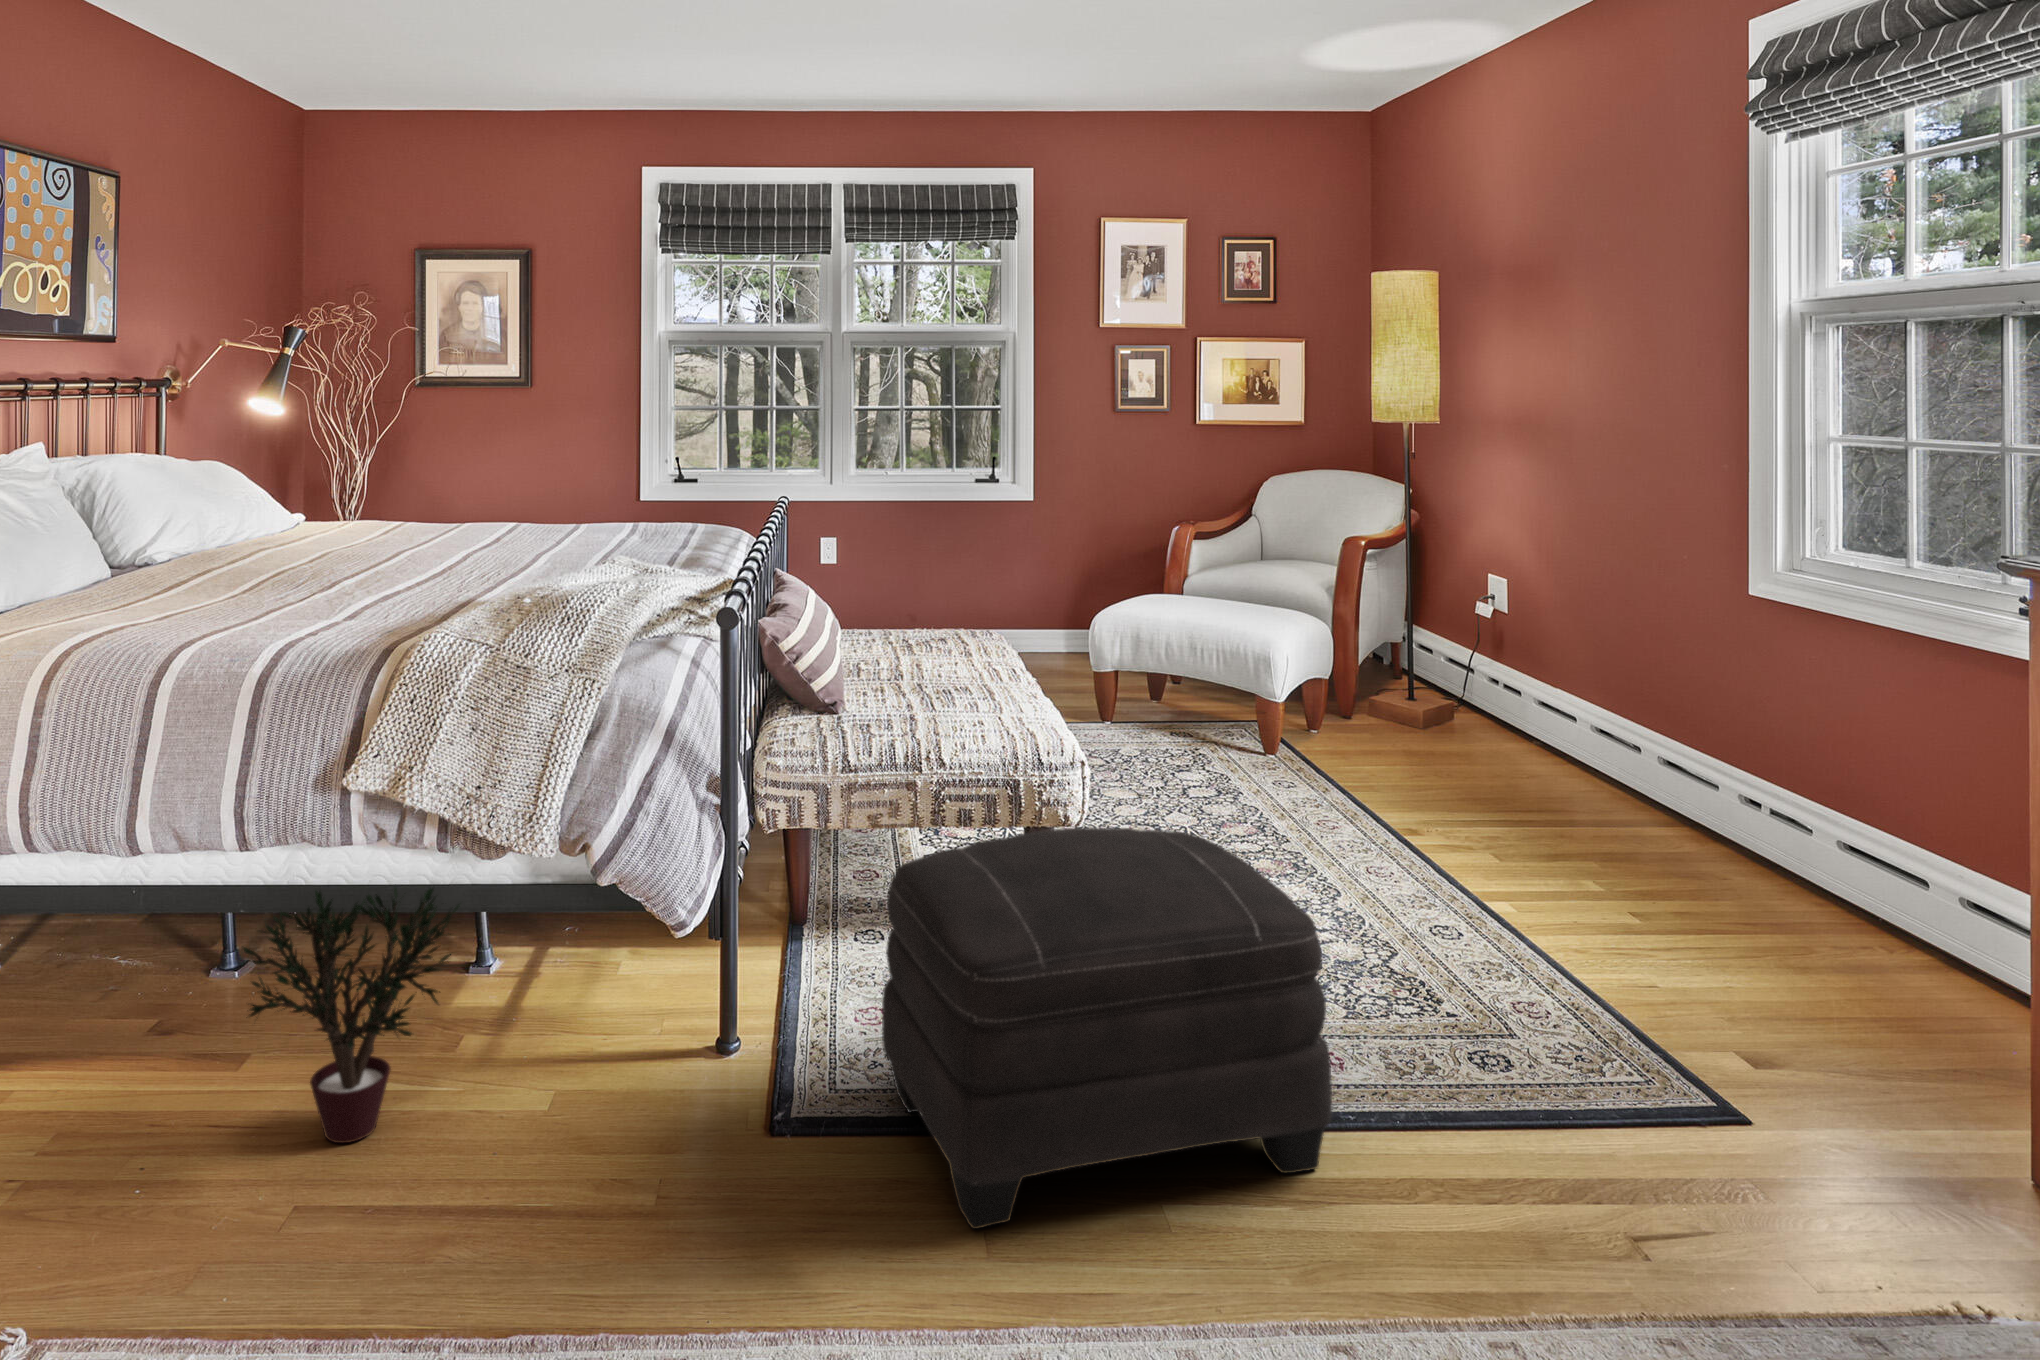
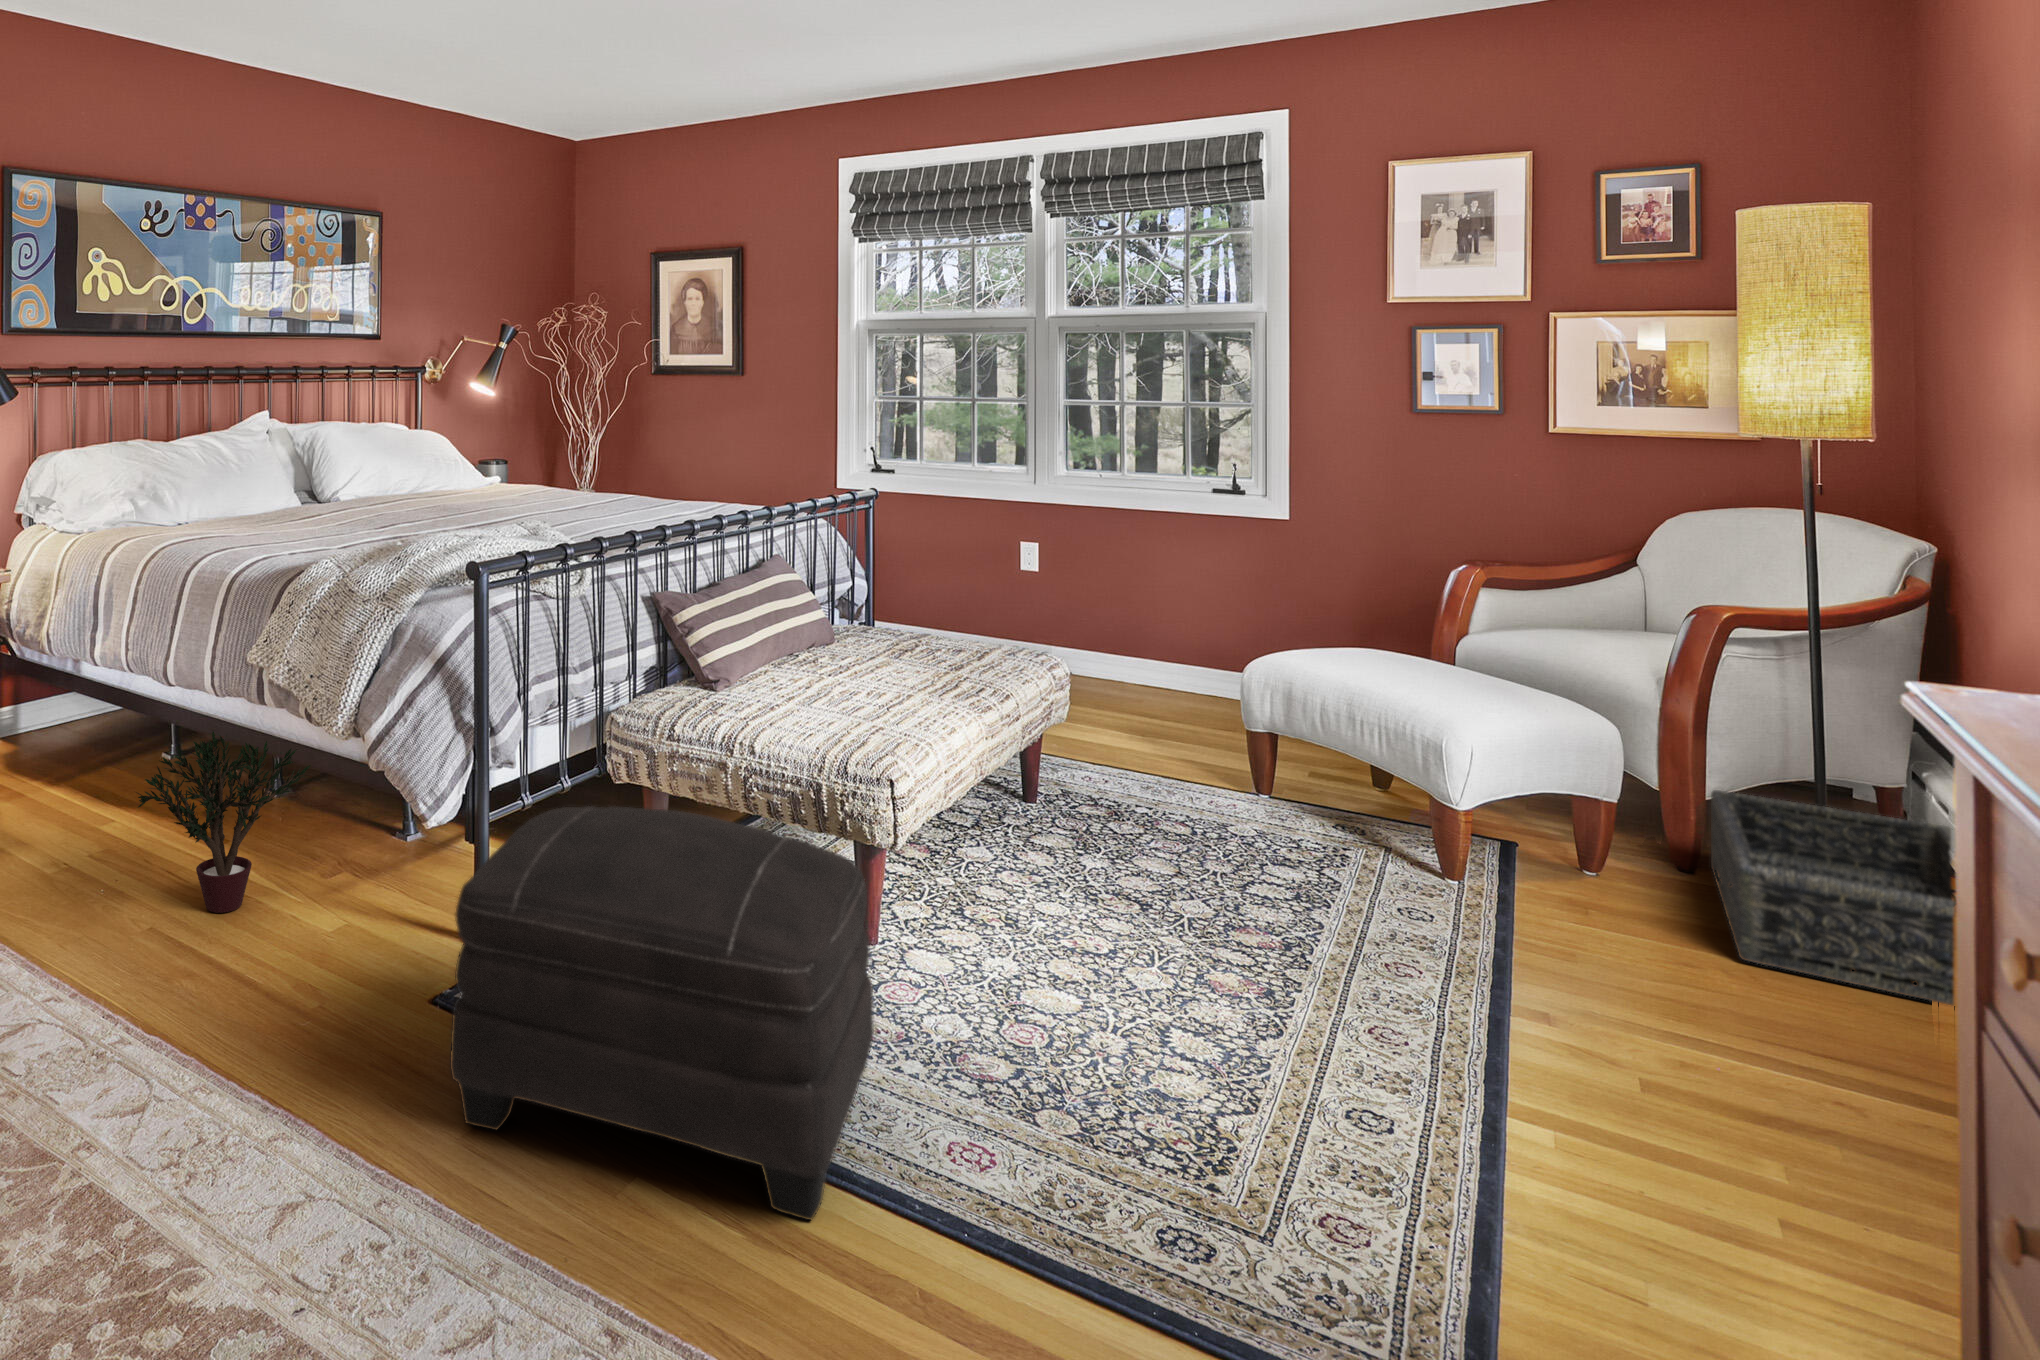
basket: none [1394,671,1607,781] -> present [1711,790,1954,1005]

